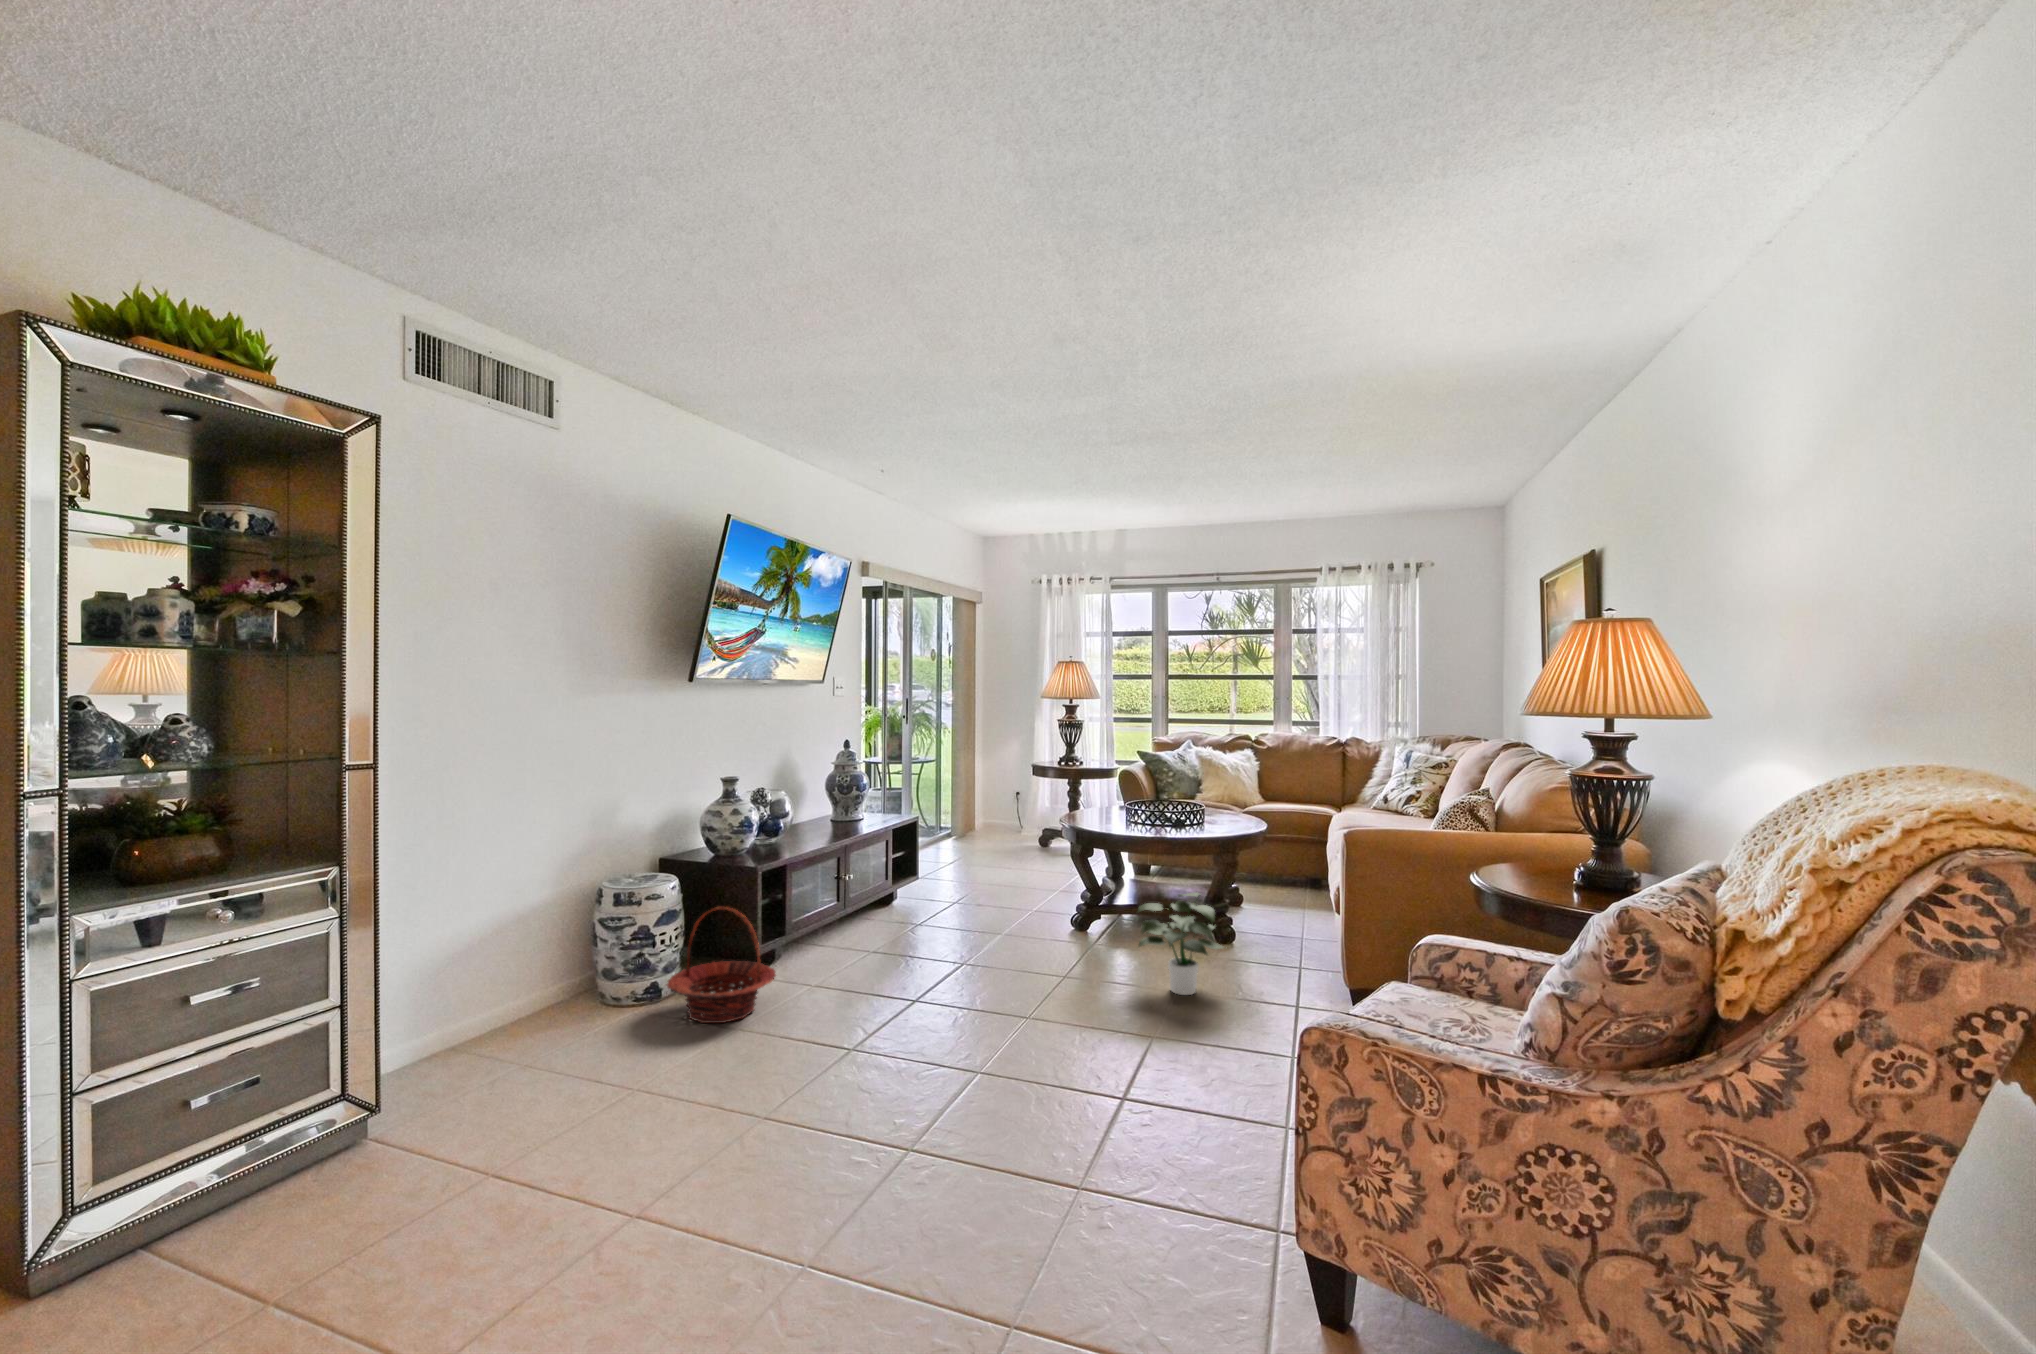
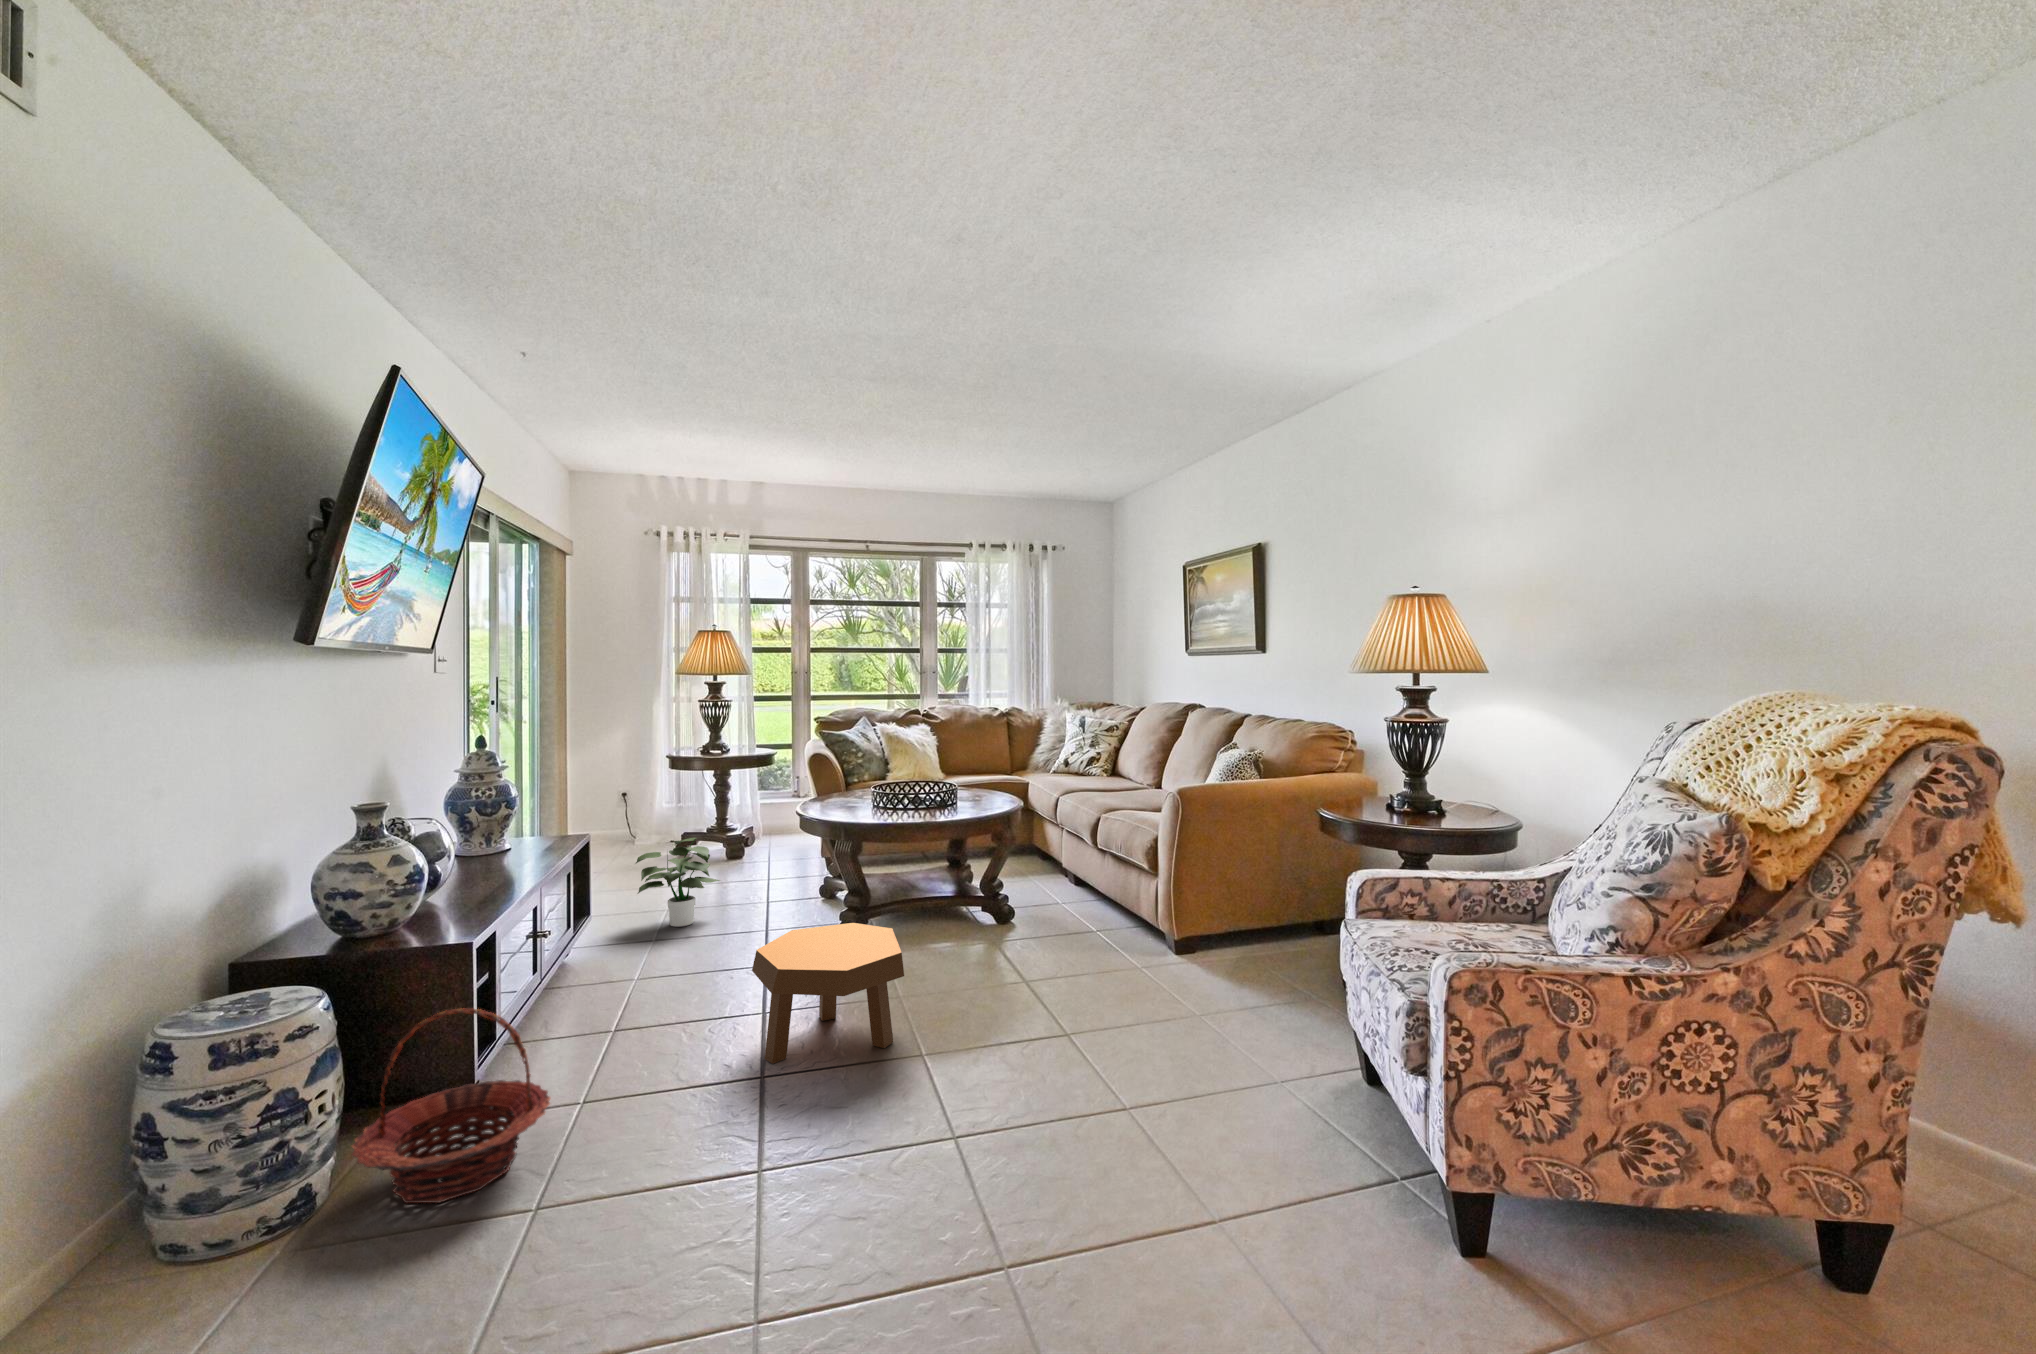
potted plant: present [1138,893,1224,995] -> present [636,838,720,927]
footstool: none [935,907,1059,1015] -> present [752,923,904,1064]

